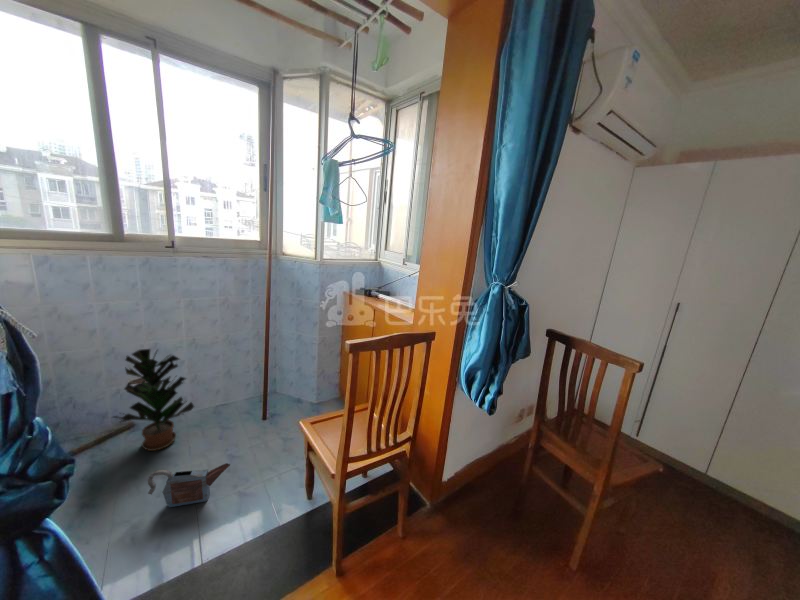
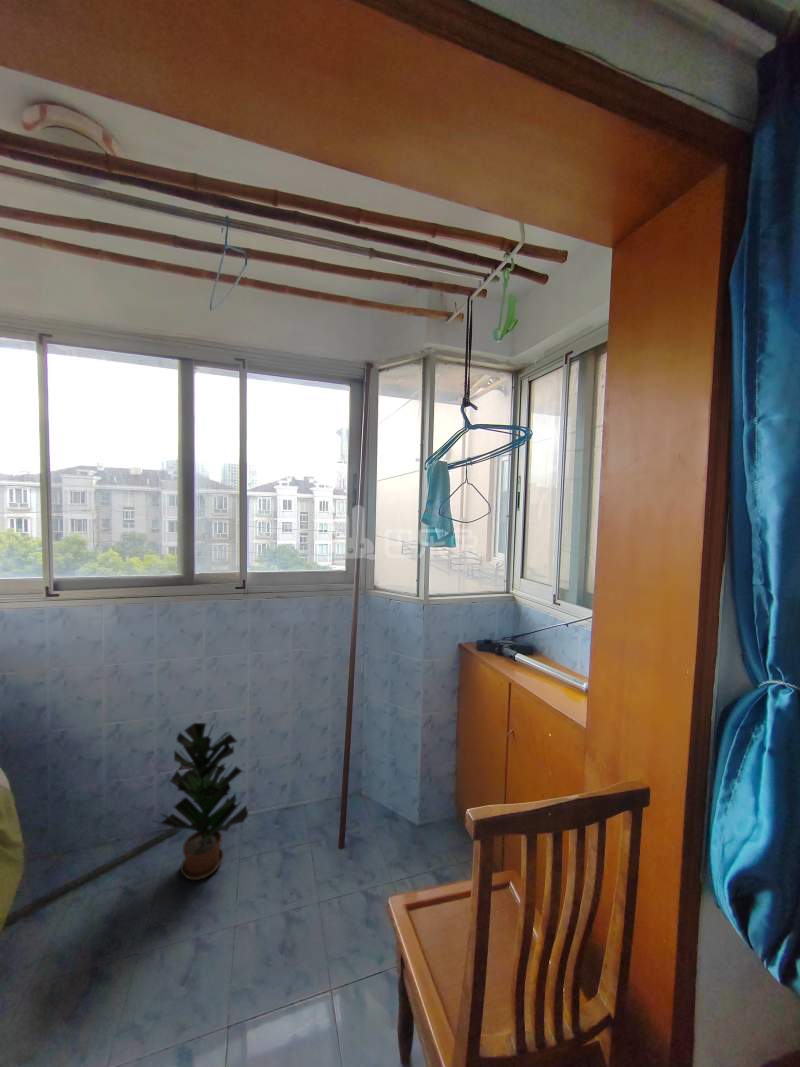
watering can: present [148,463,230,507] -> none [167,940,280,1014]

